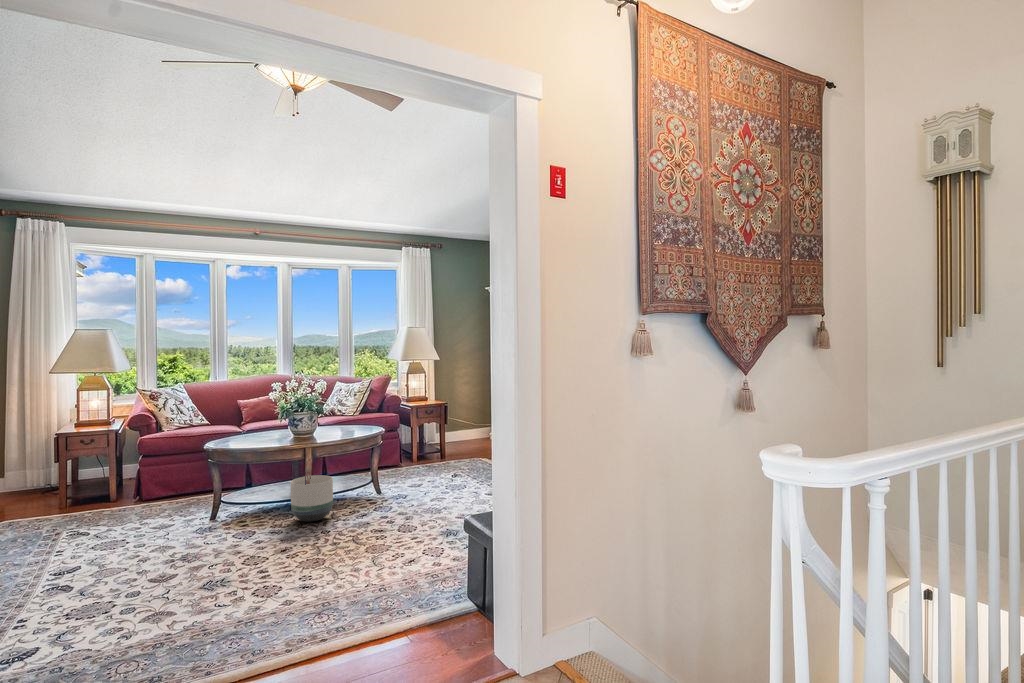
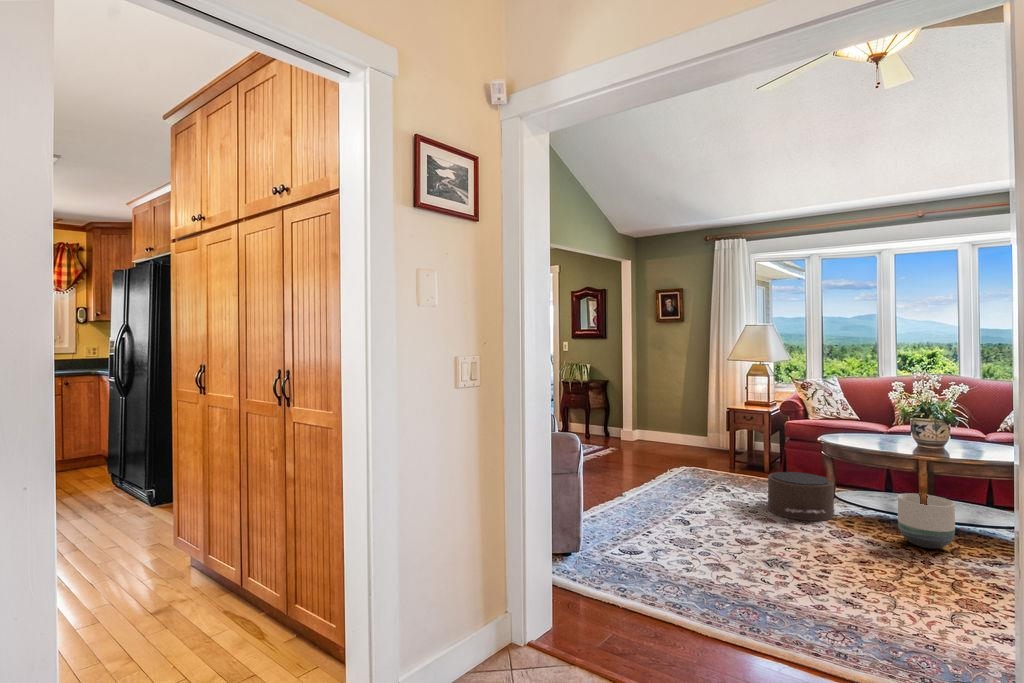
pouf: none [142,485,225,539] -> present [765,472,834,521]

